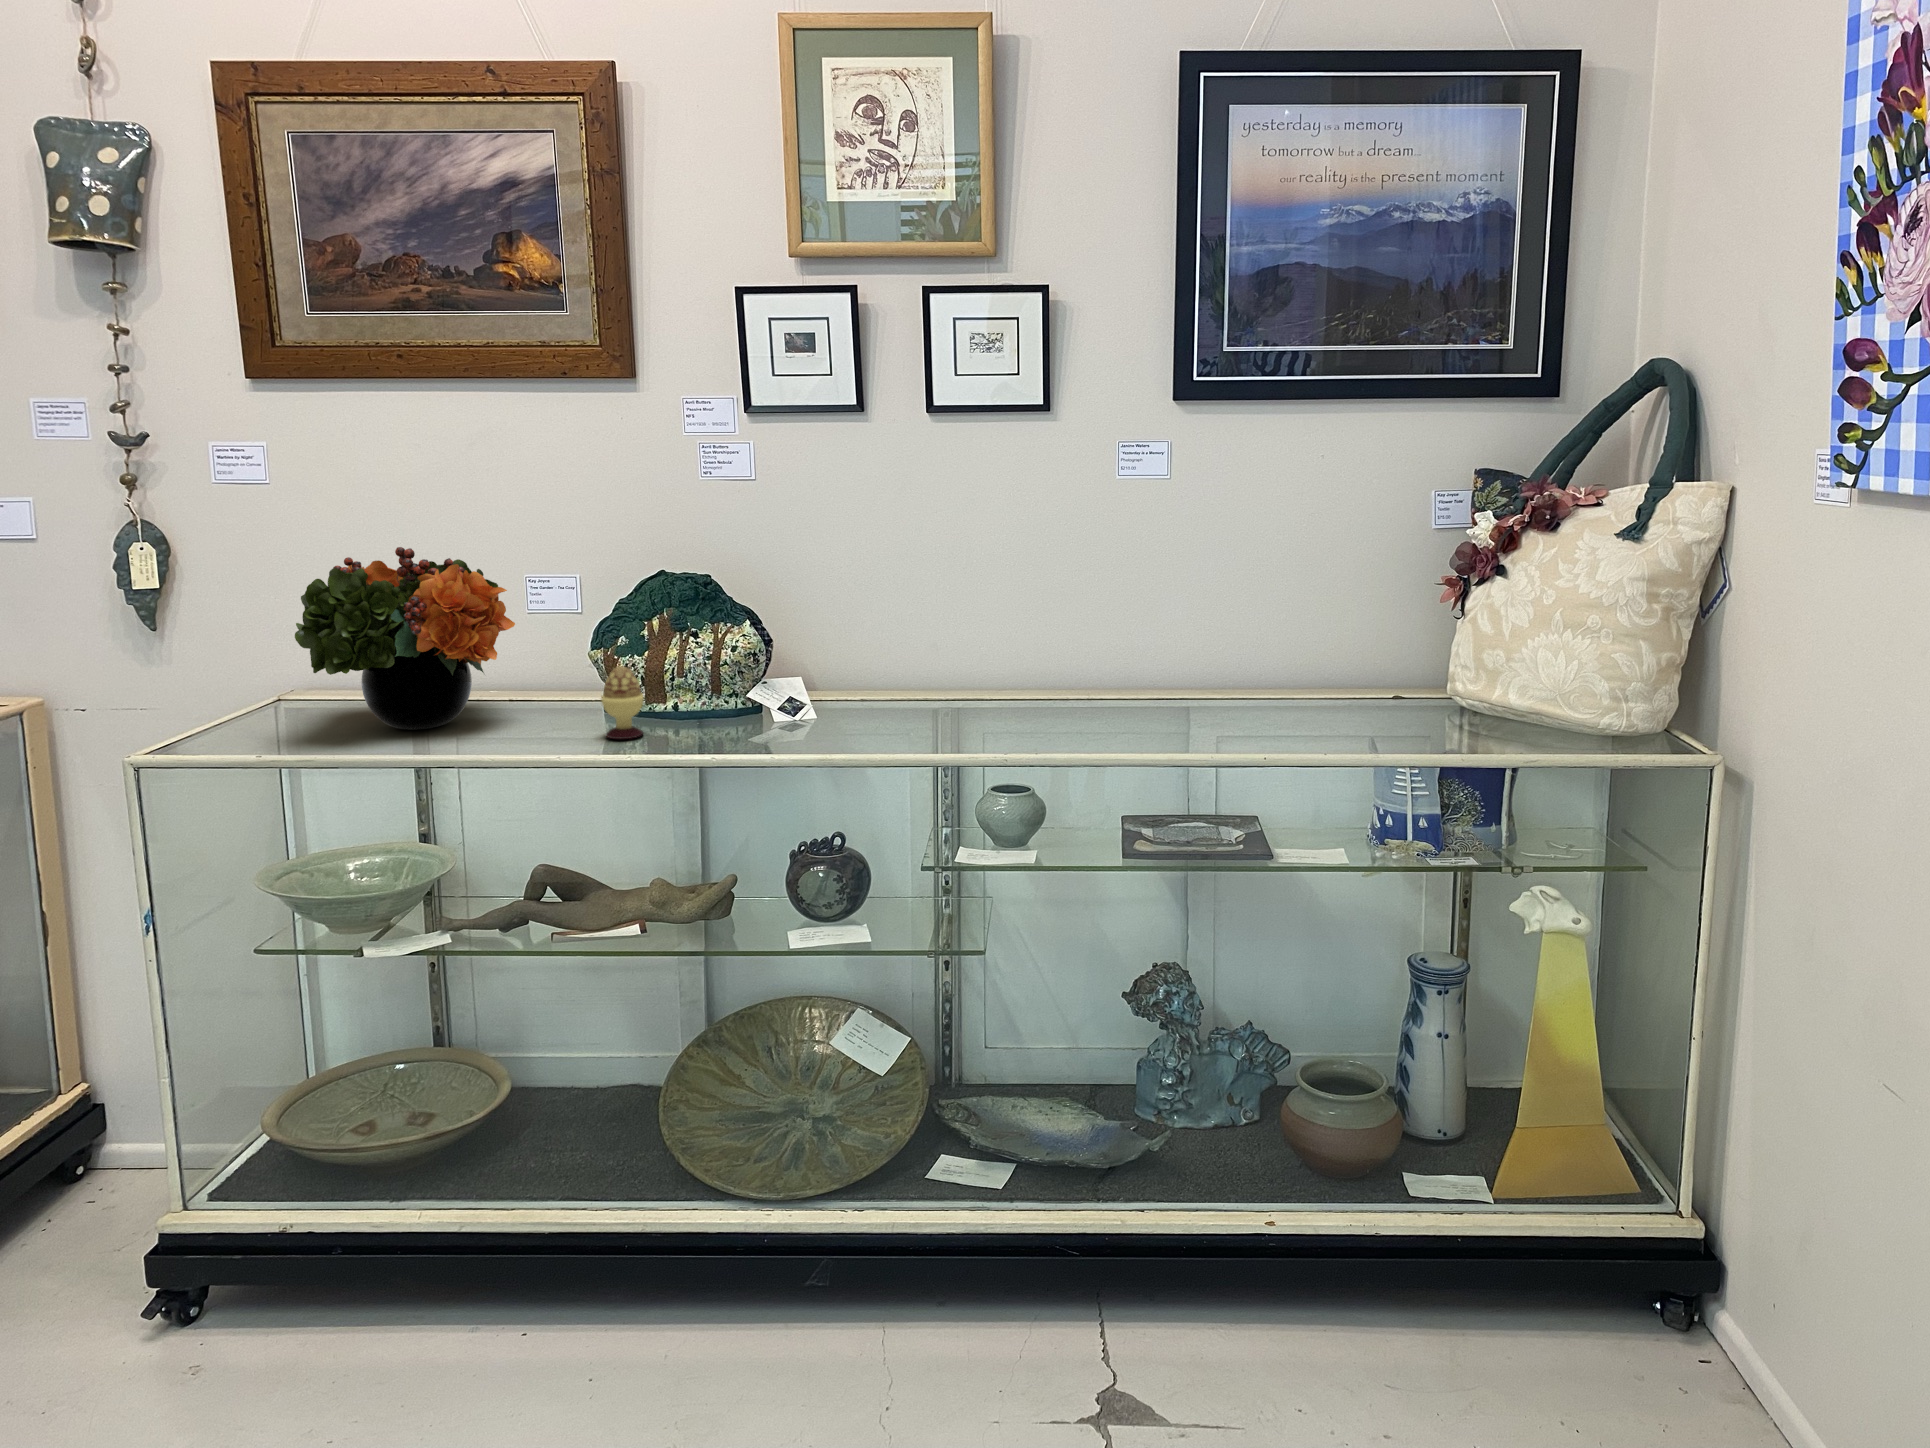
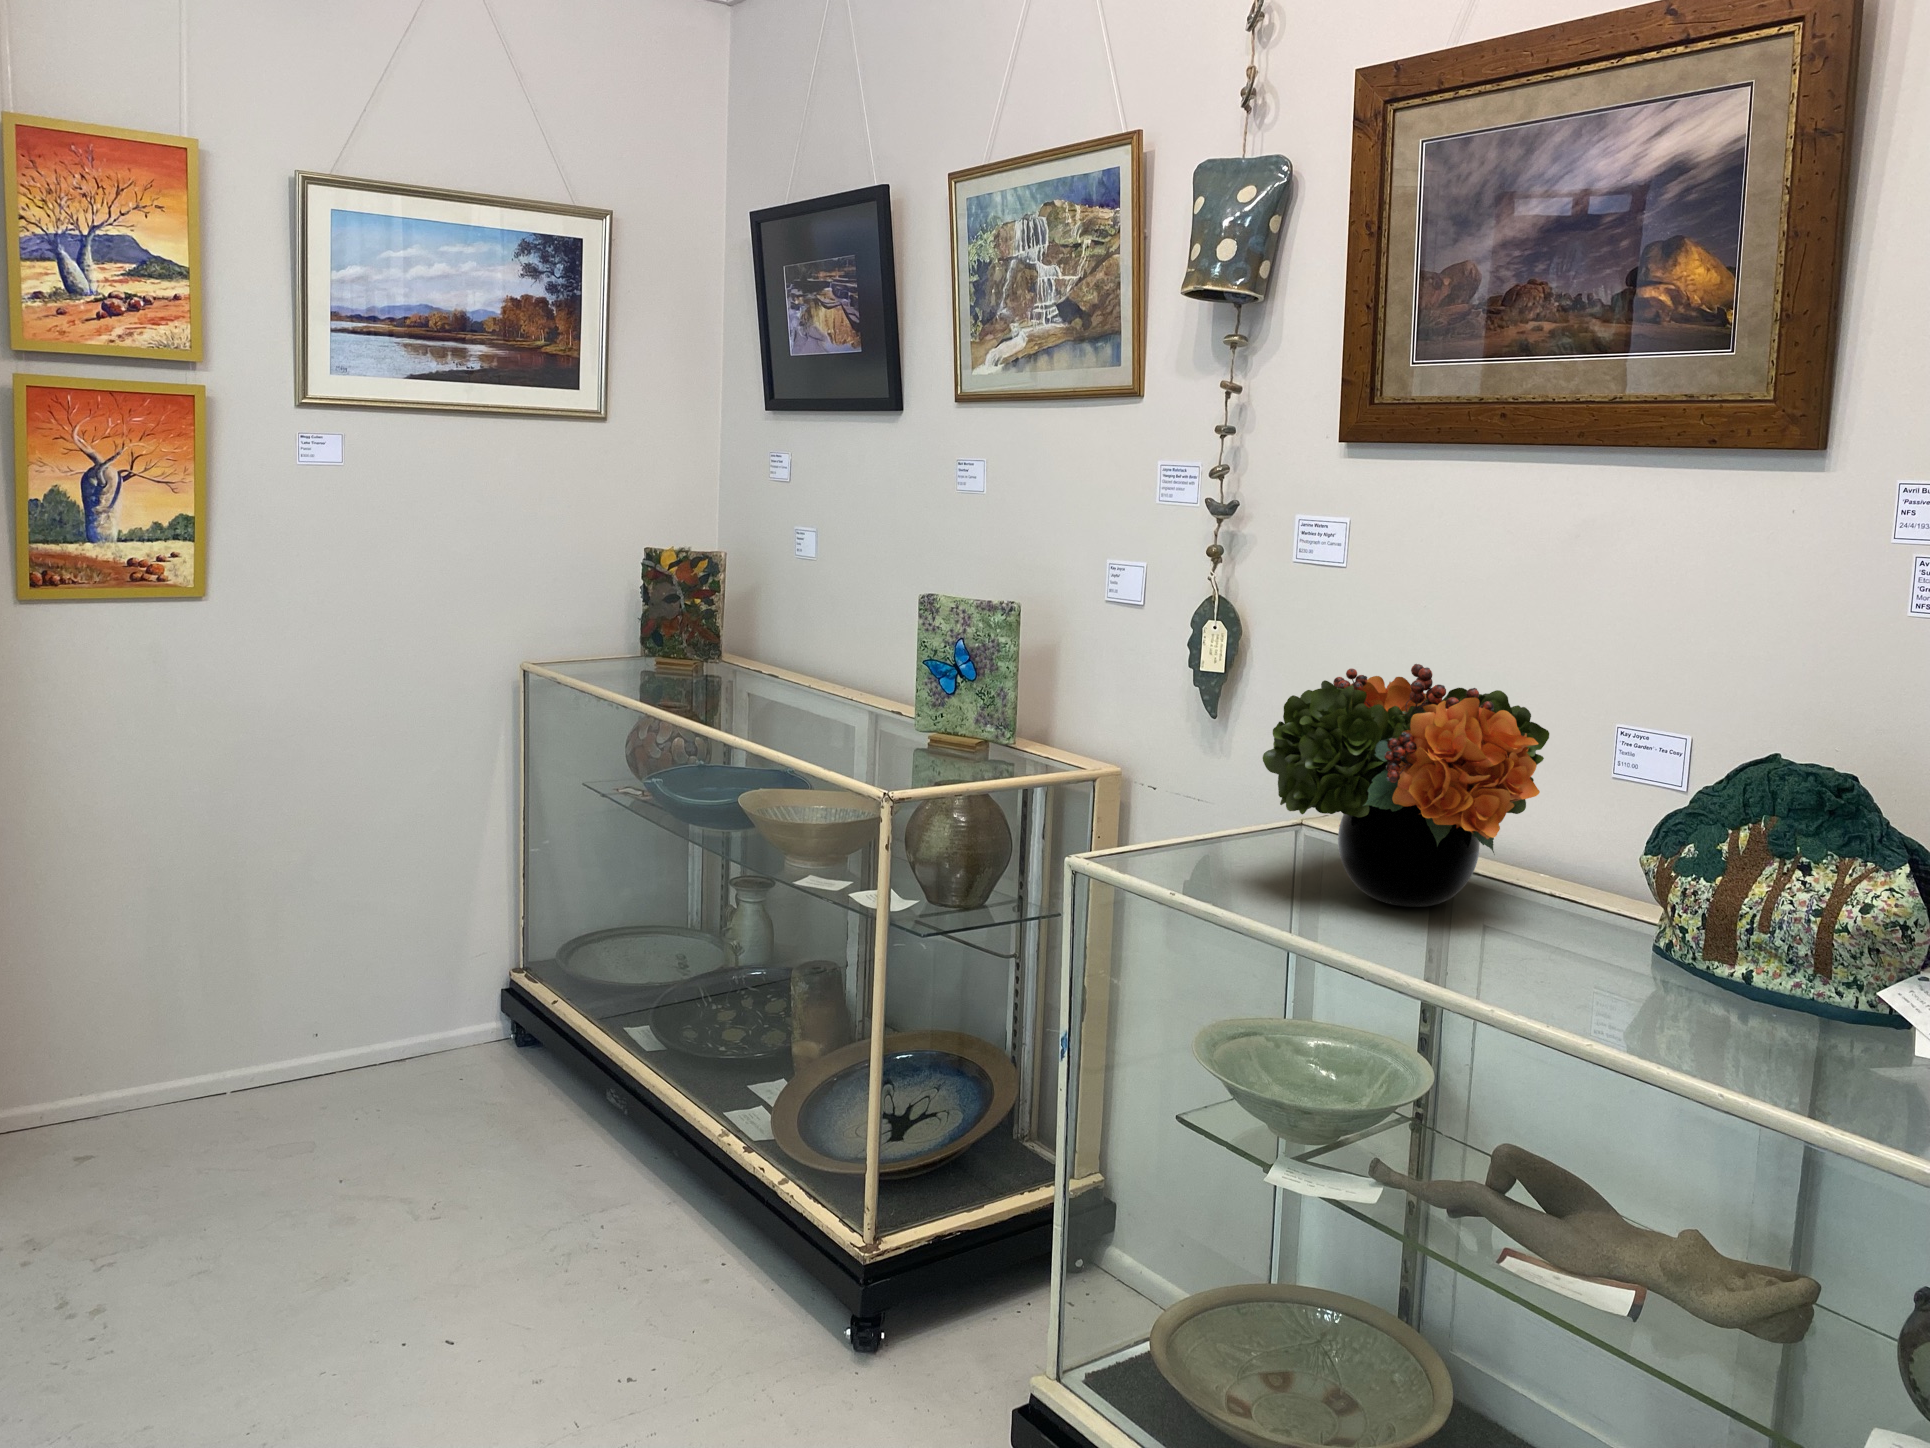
decorative egg: present [601,666,643,739] -> none [1610,892,1682,1007]

